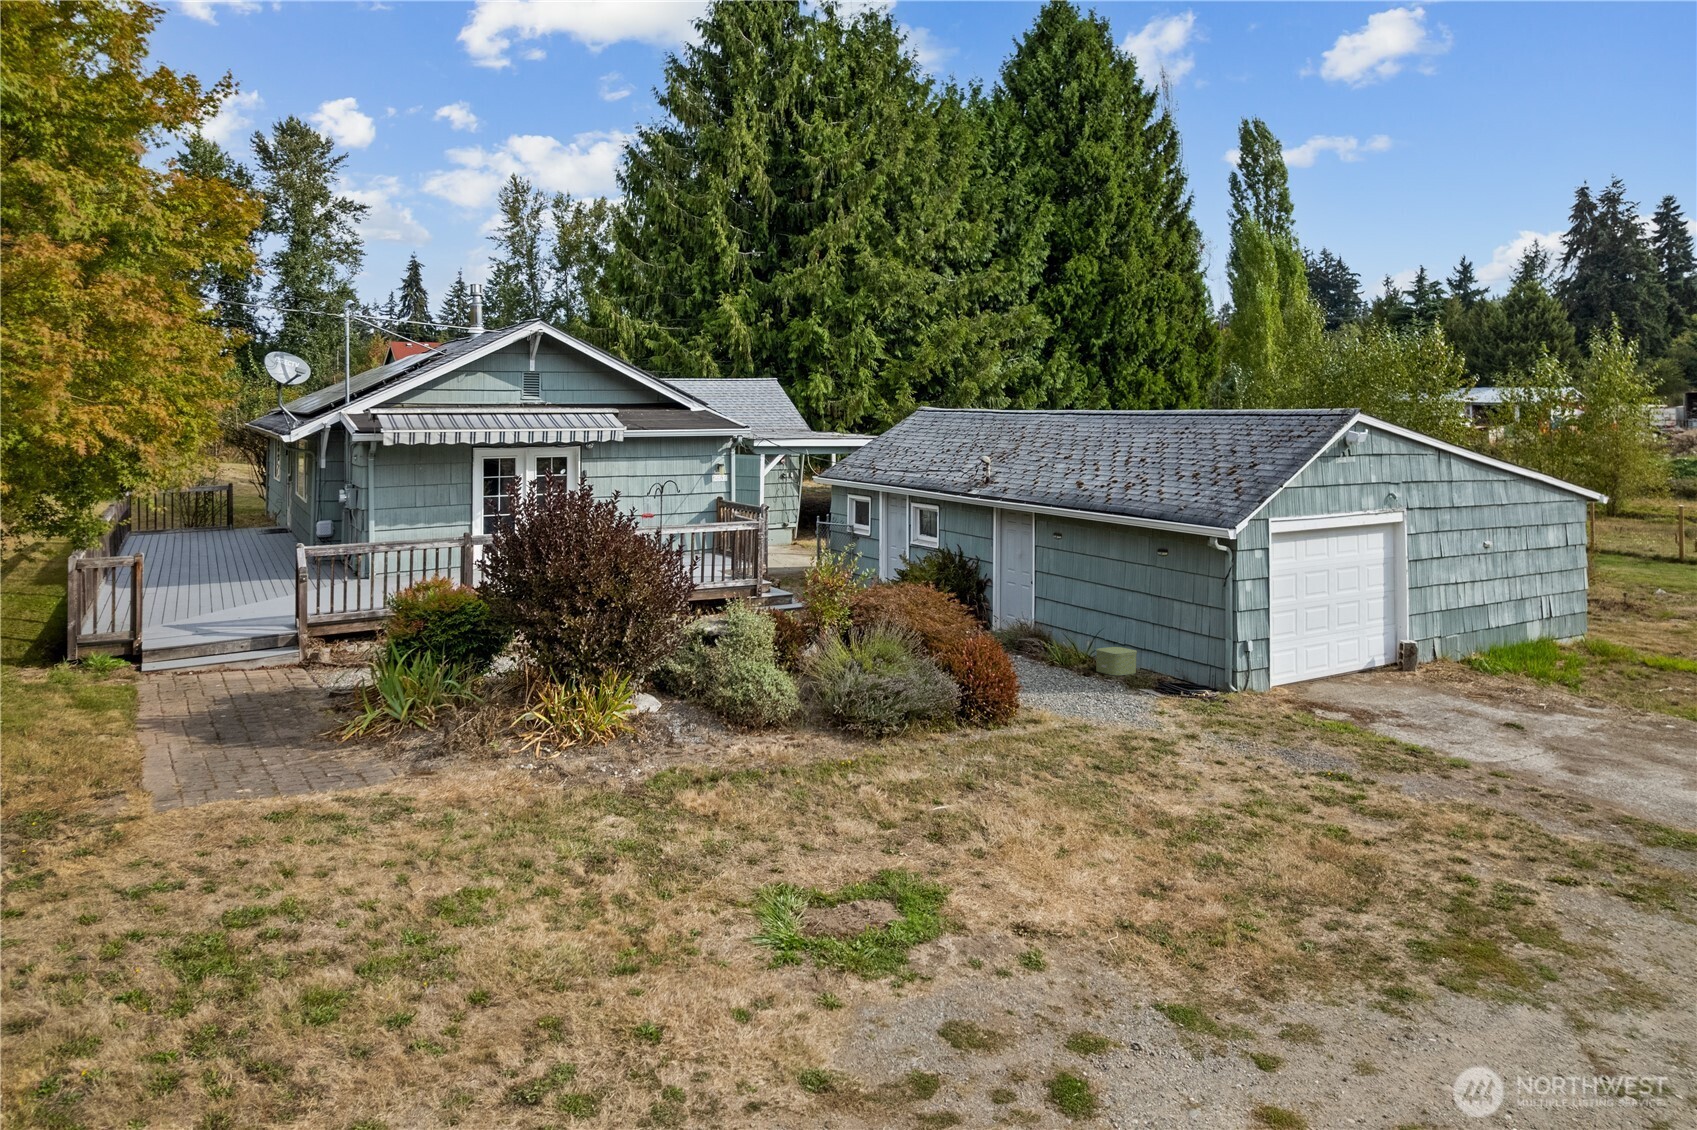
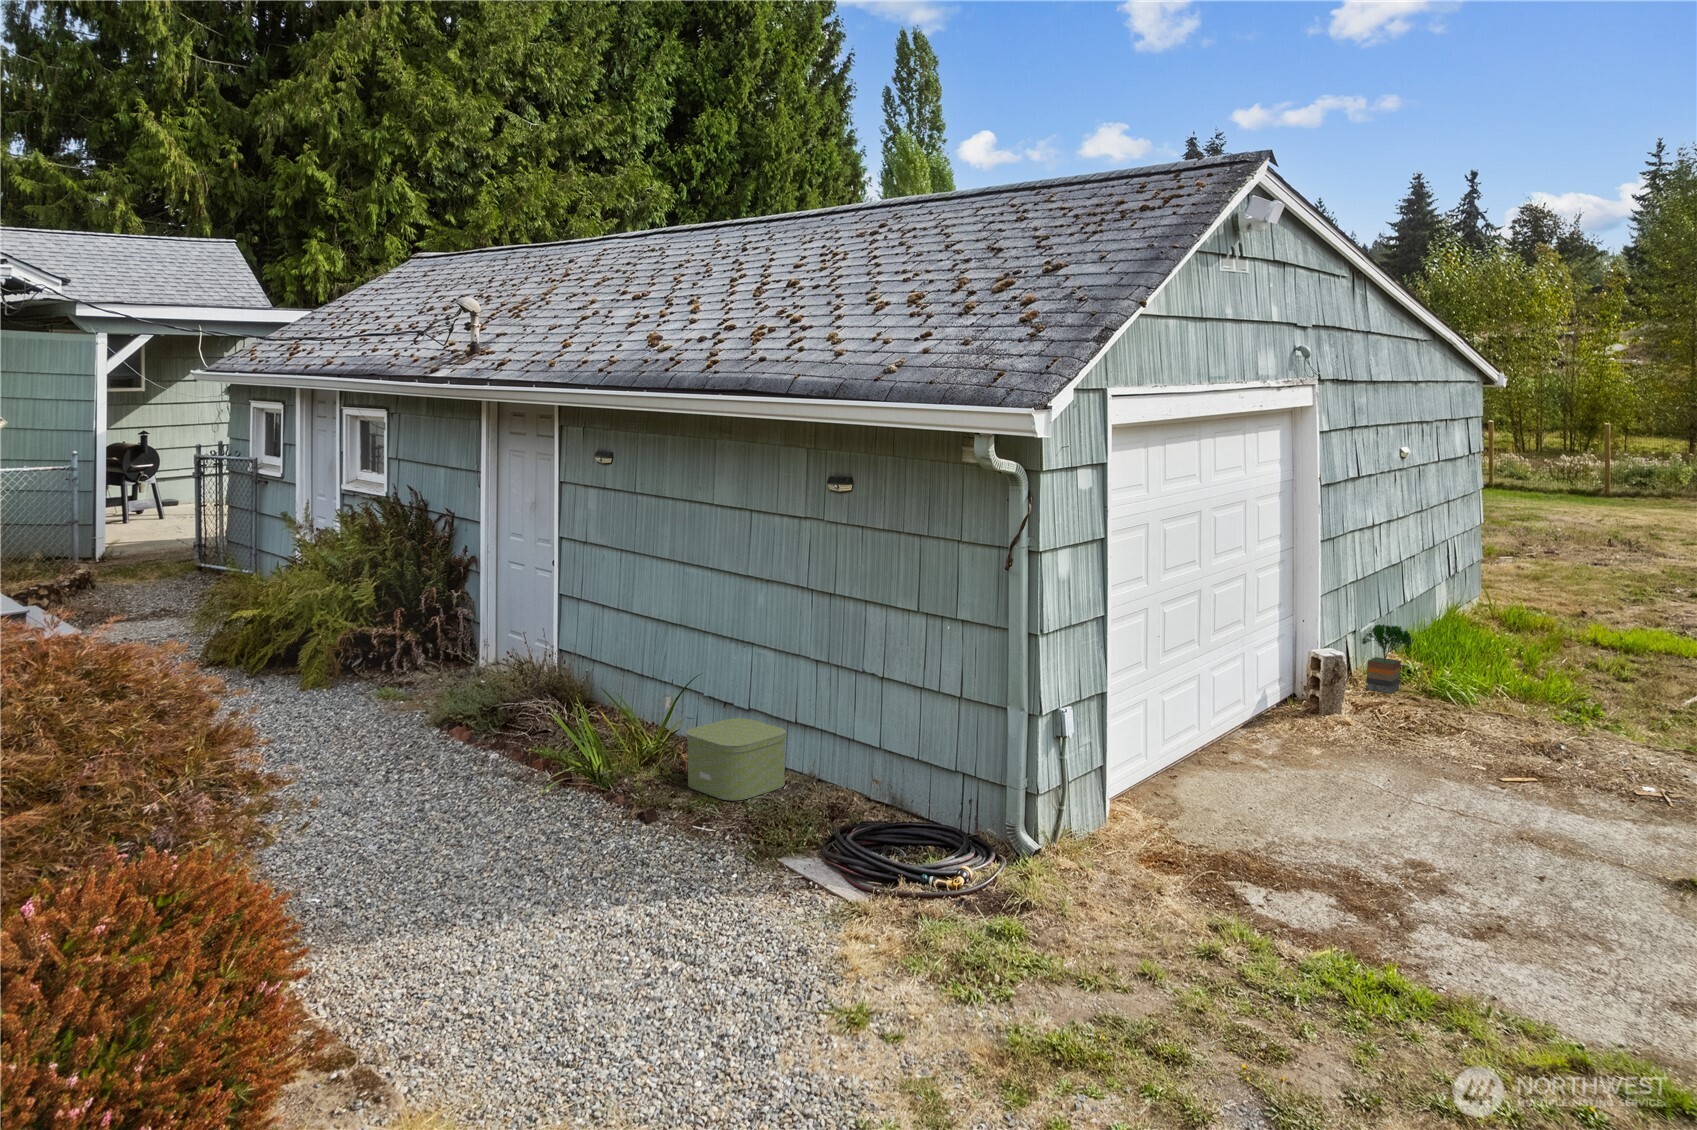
potted tree: none [1442,626,1473,662] -> present [1362,624,1414,693]

